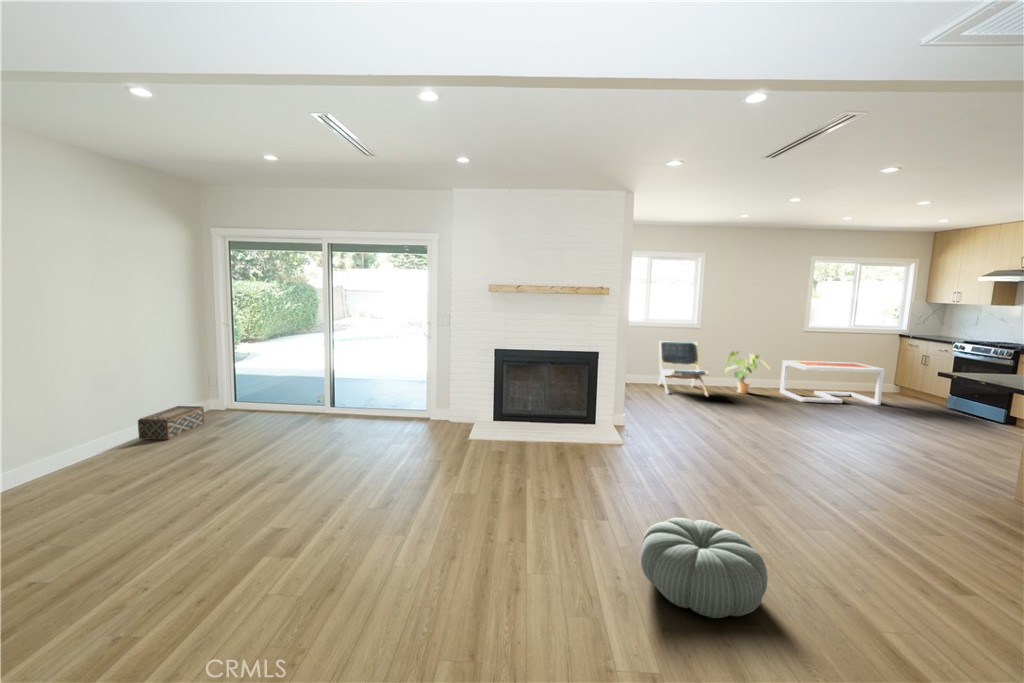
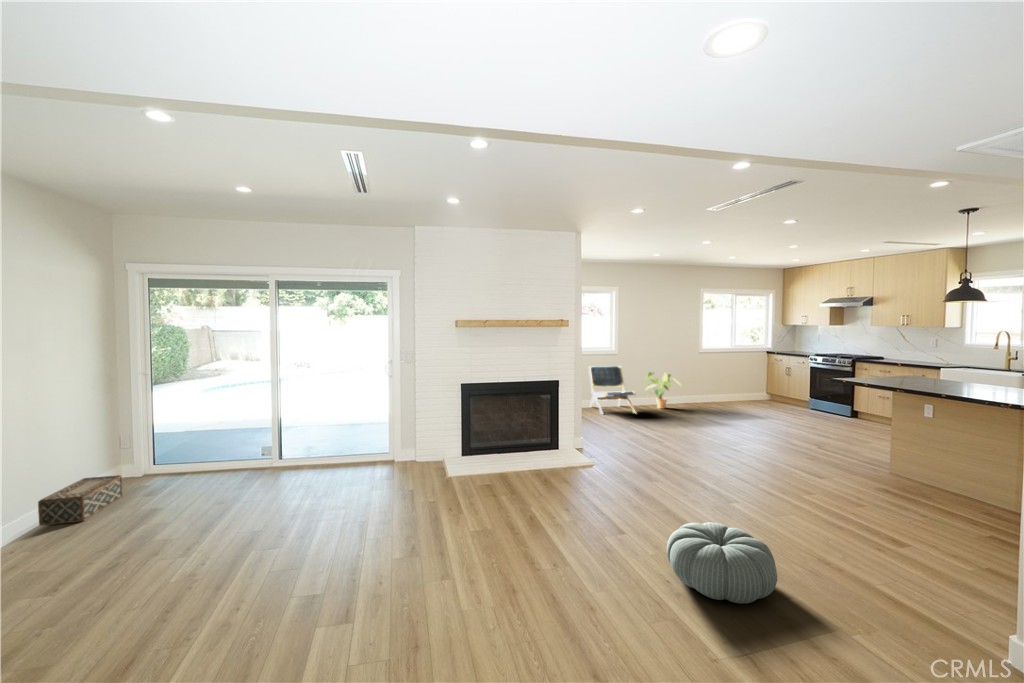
coffee table: present [780,360,885,405] -> none [689,376,765,412]

